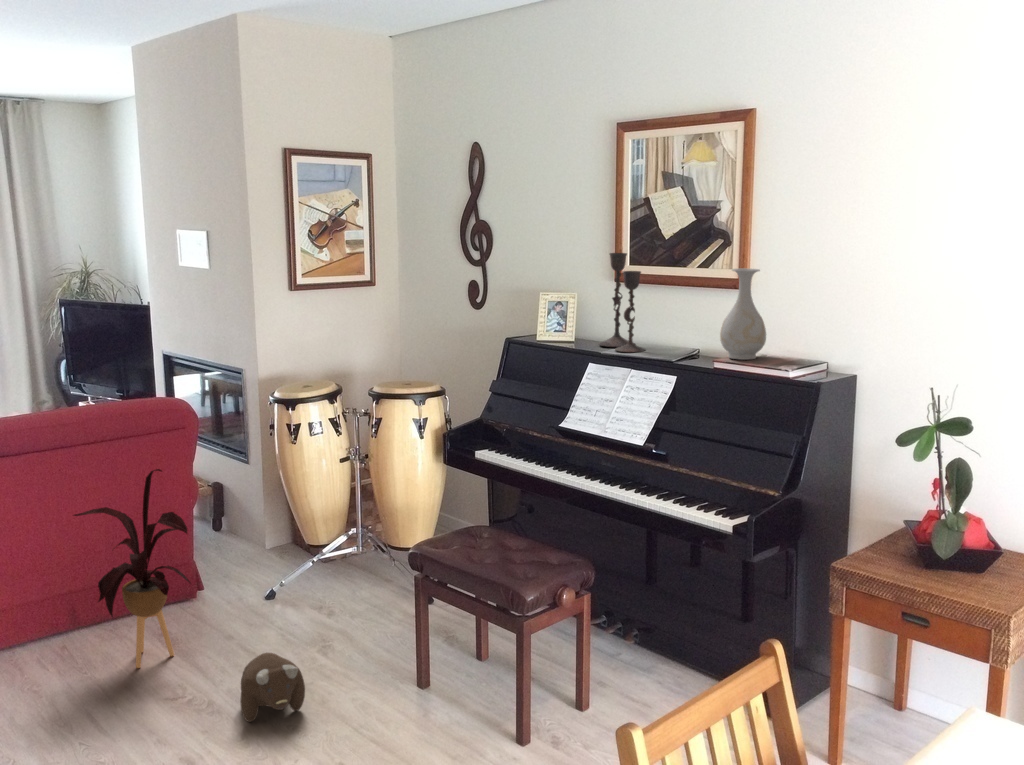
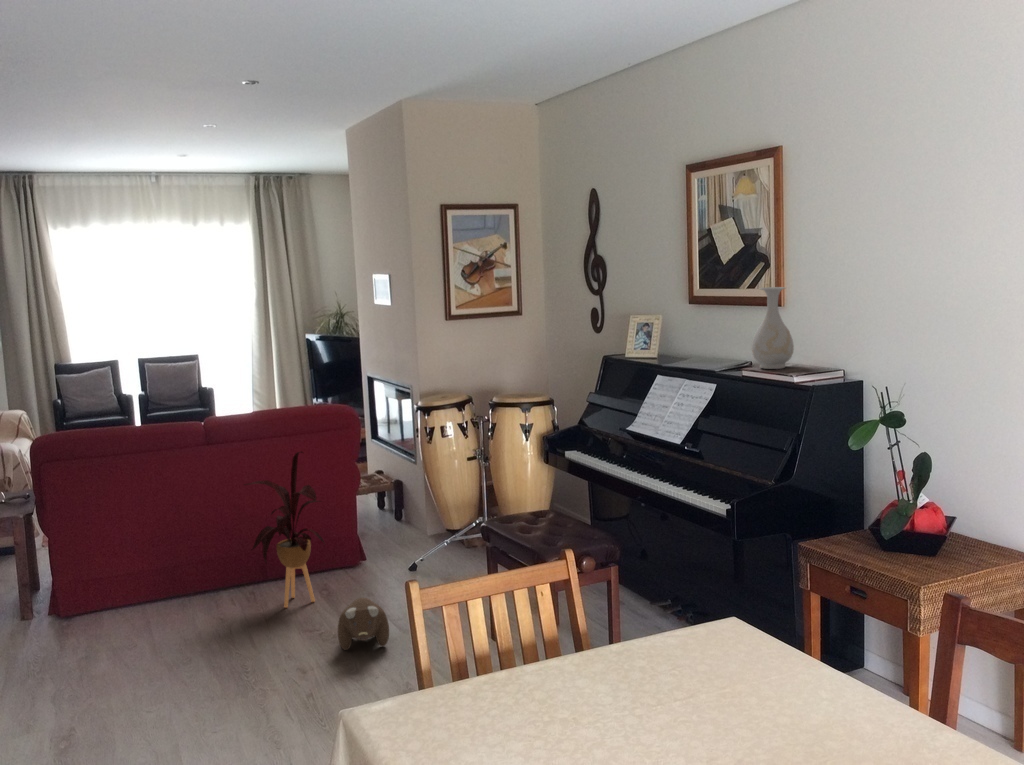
candlestick: present [599,253,645,352] -> none [668,278,703,365]

